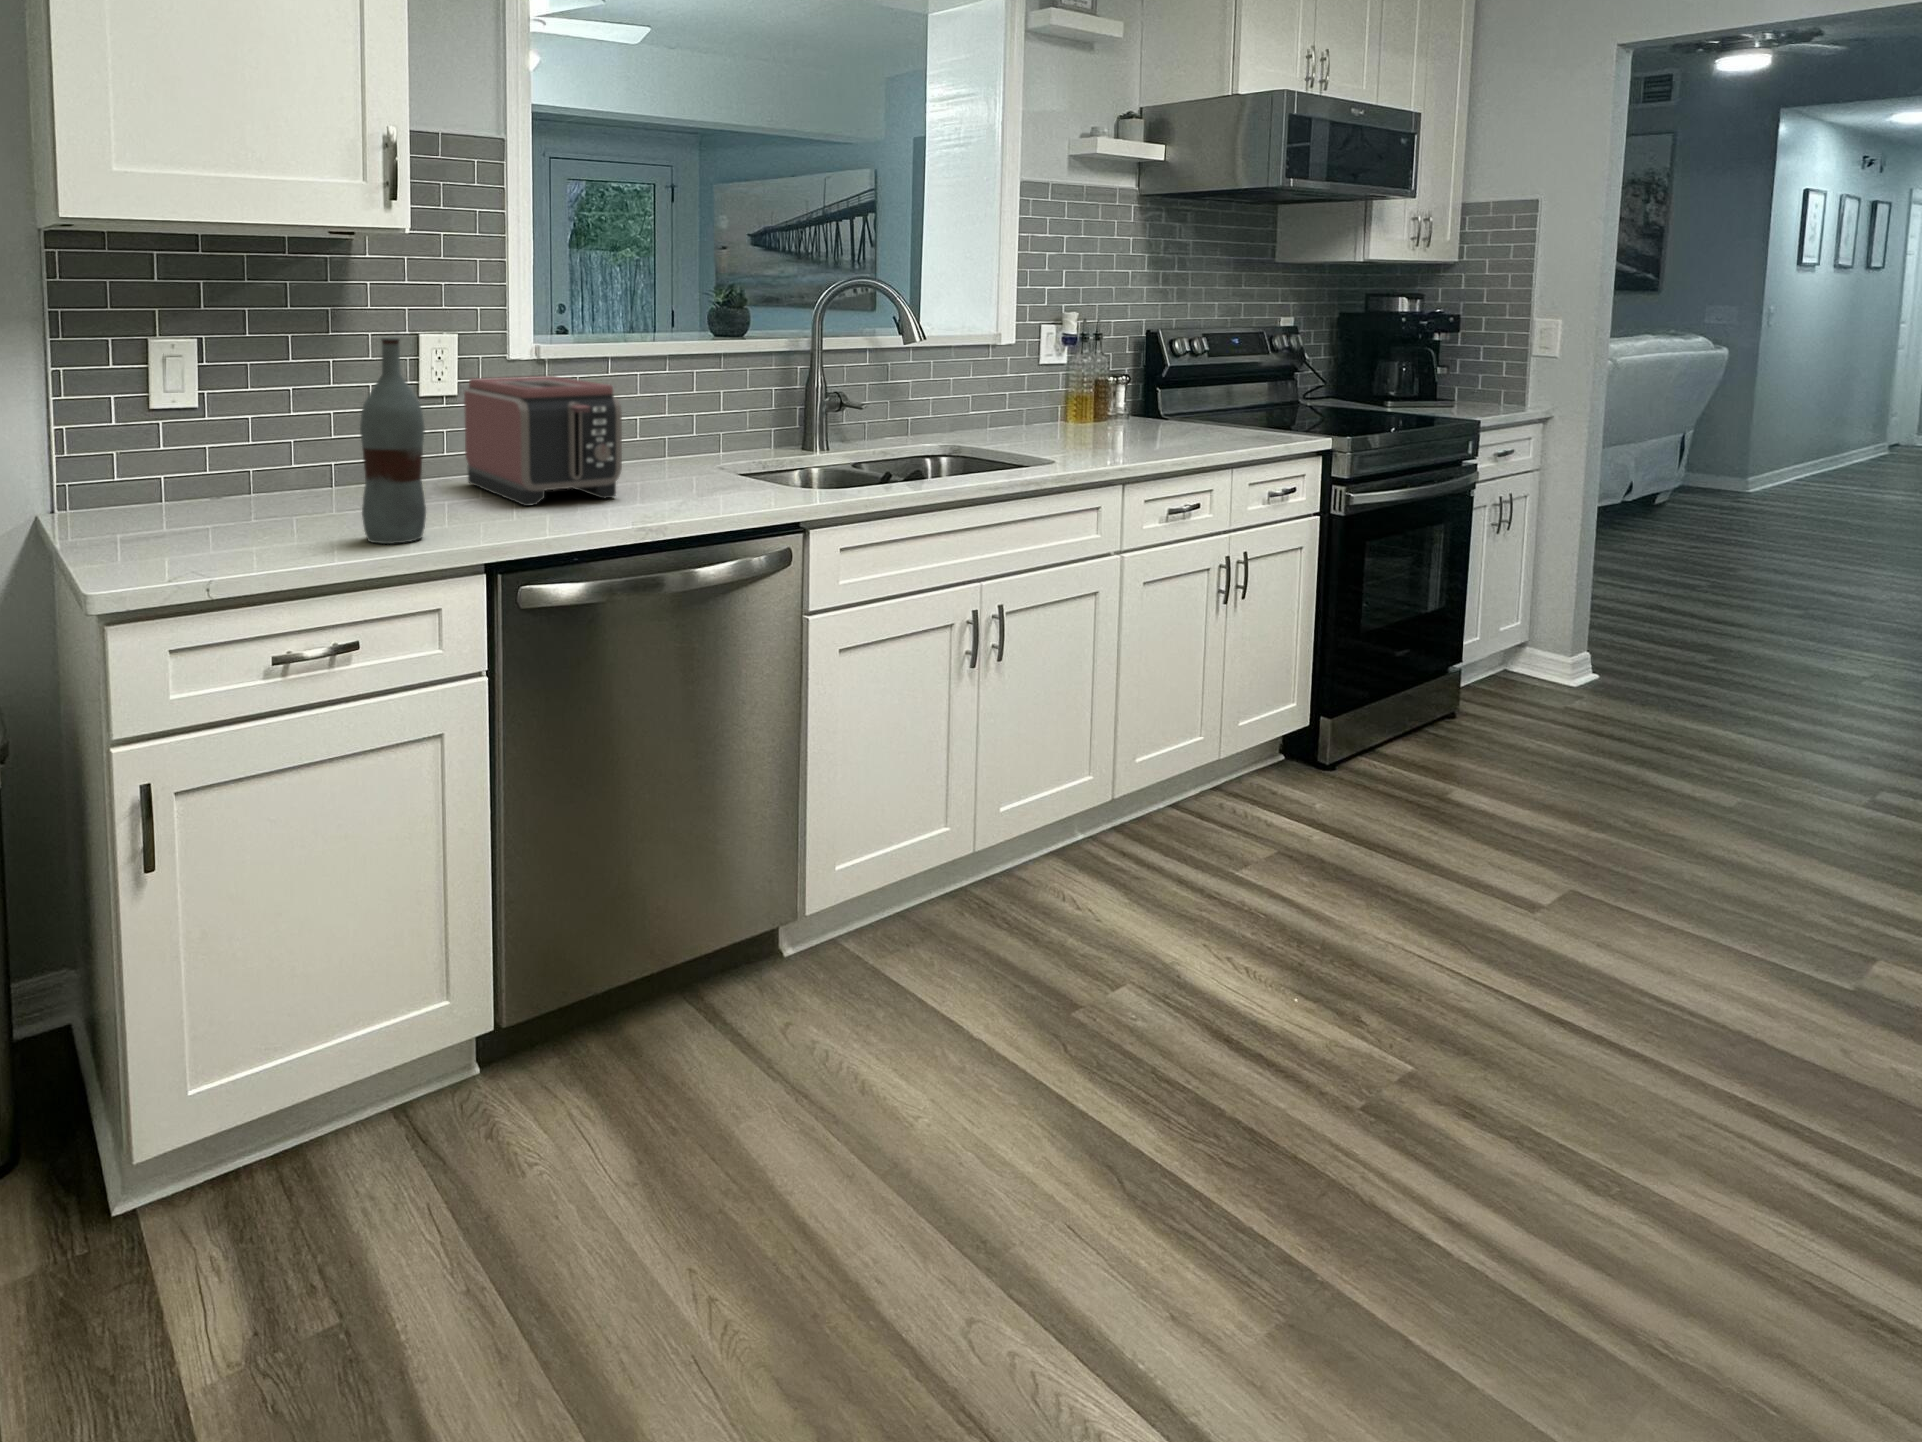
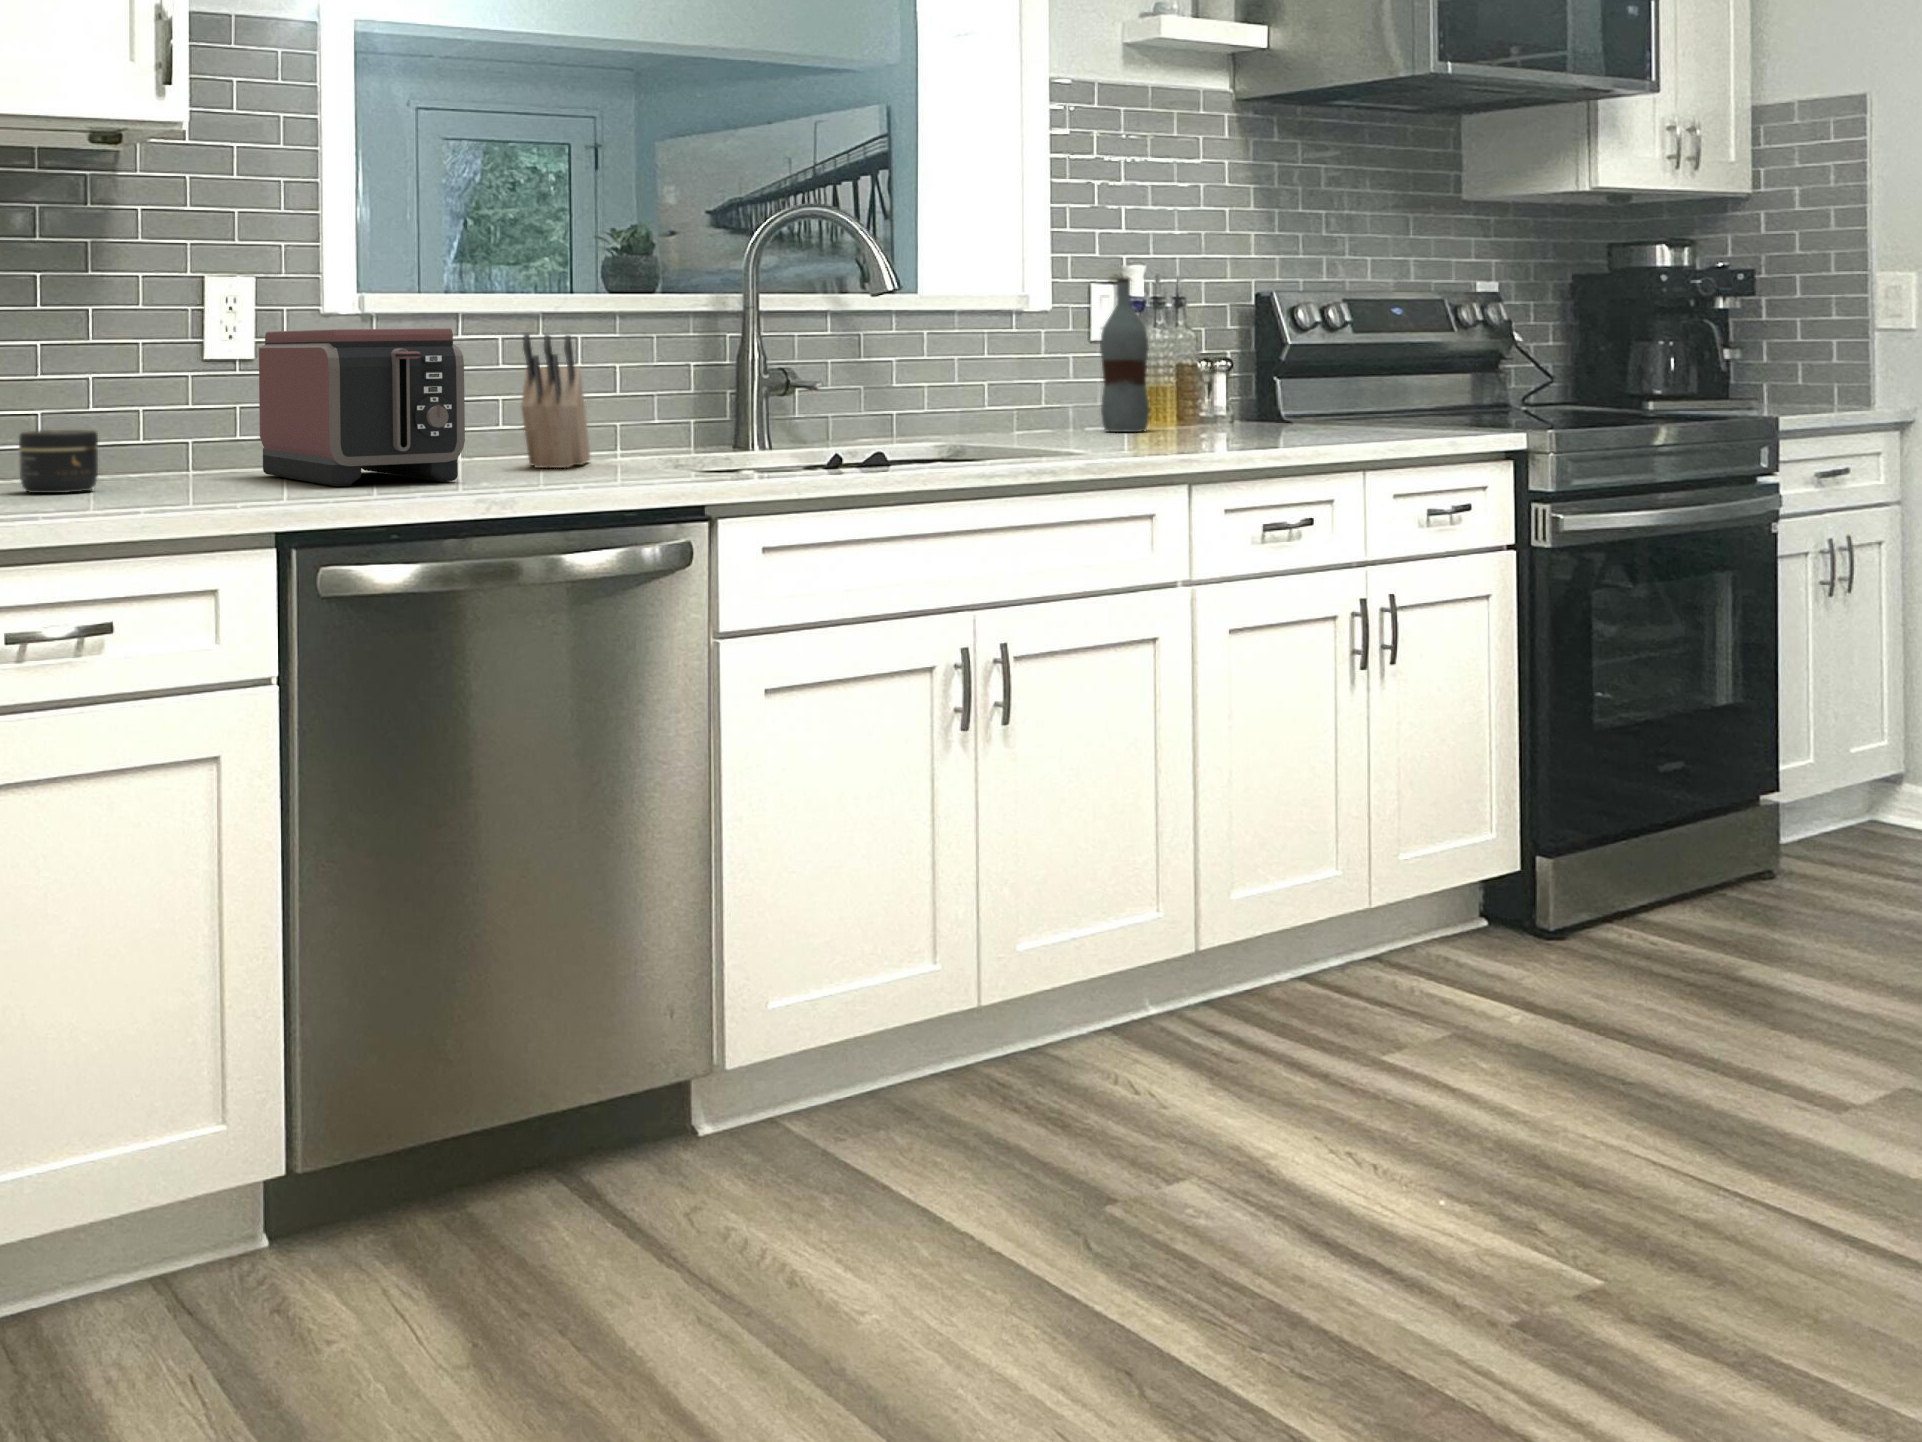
bottle: present [360,337,426,544] -> present [1100,277,1150,432]
knife block: none [659,379,705,475] -> present [521,334,590,468]
jar: none [280,462,343,515] -> present [19,430,98,493]

